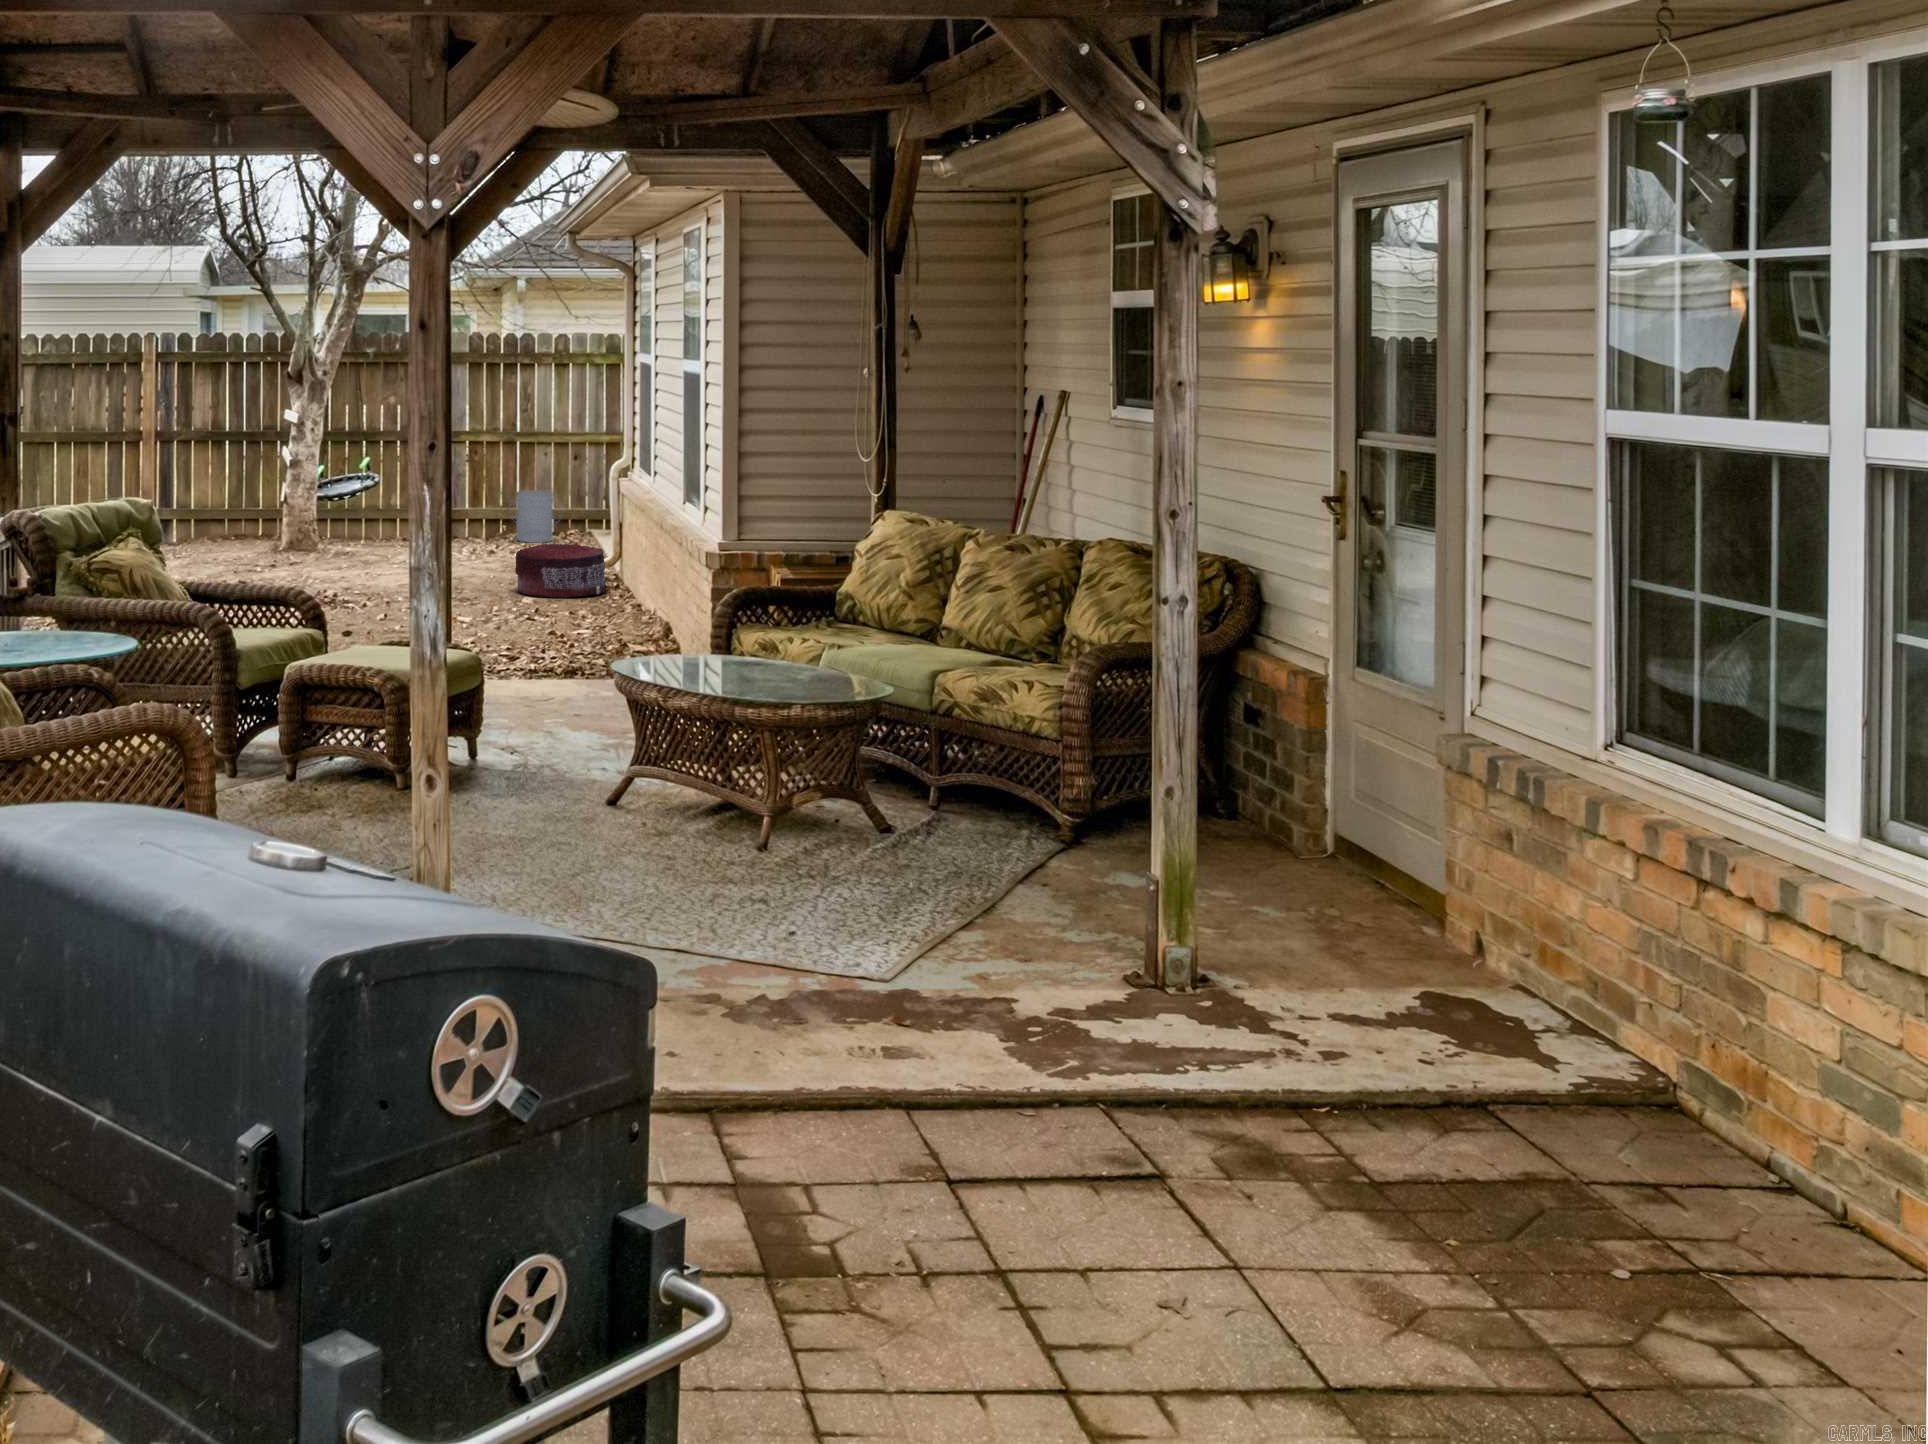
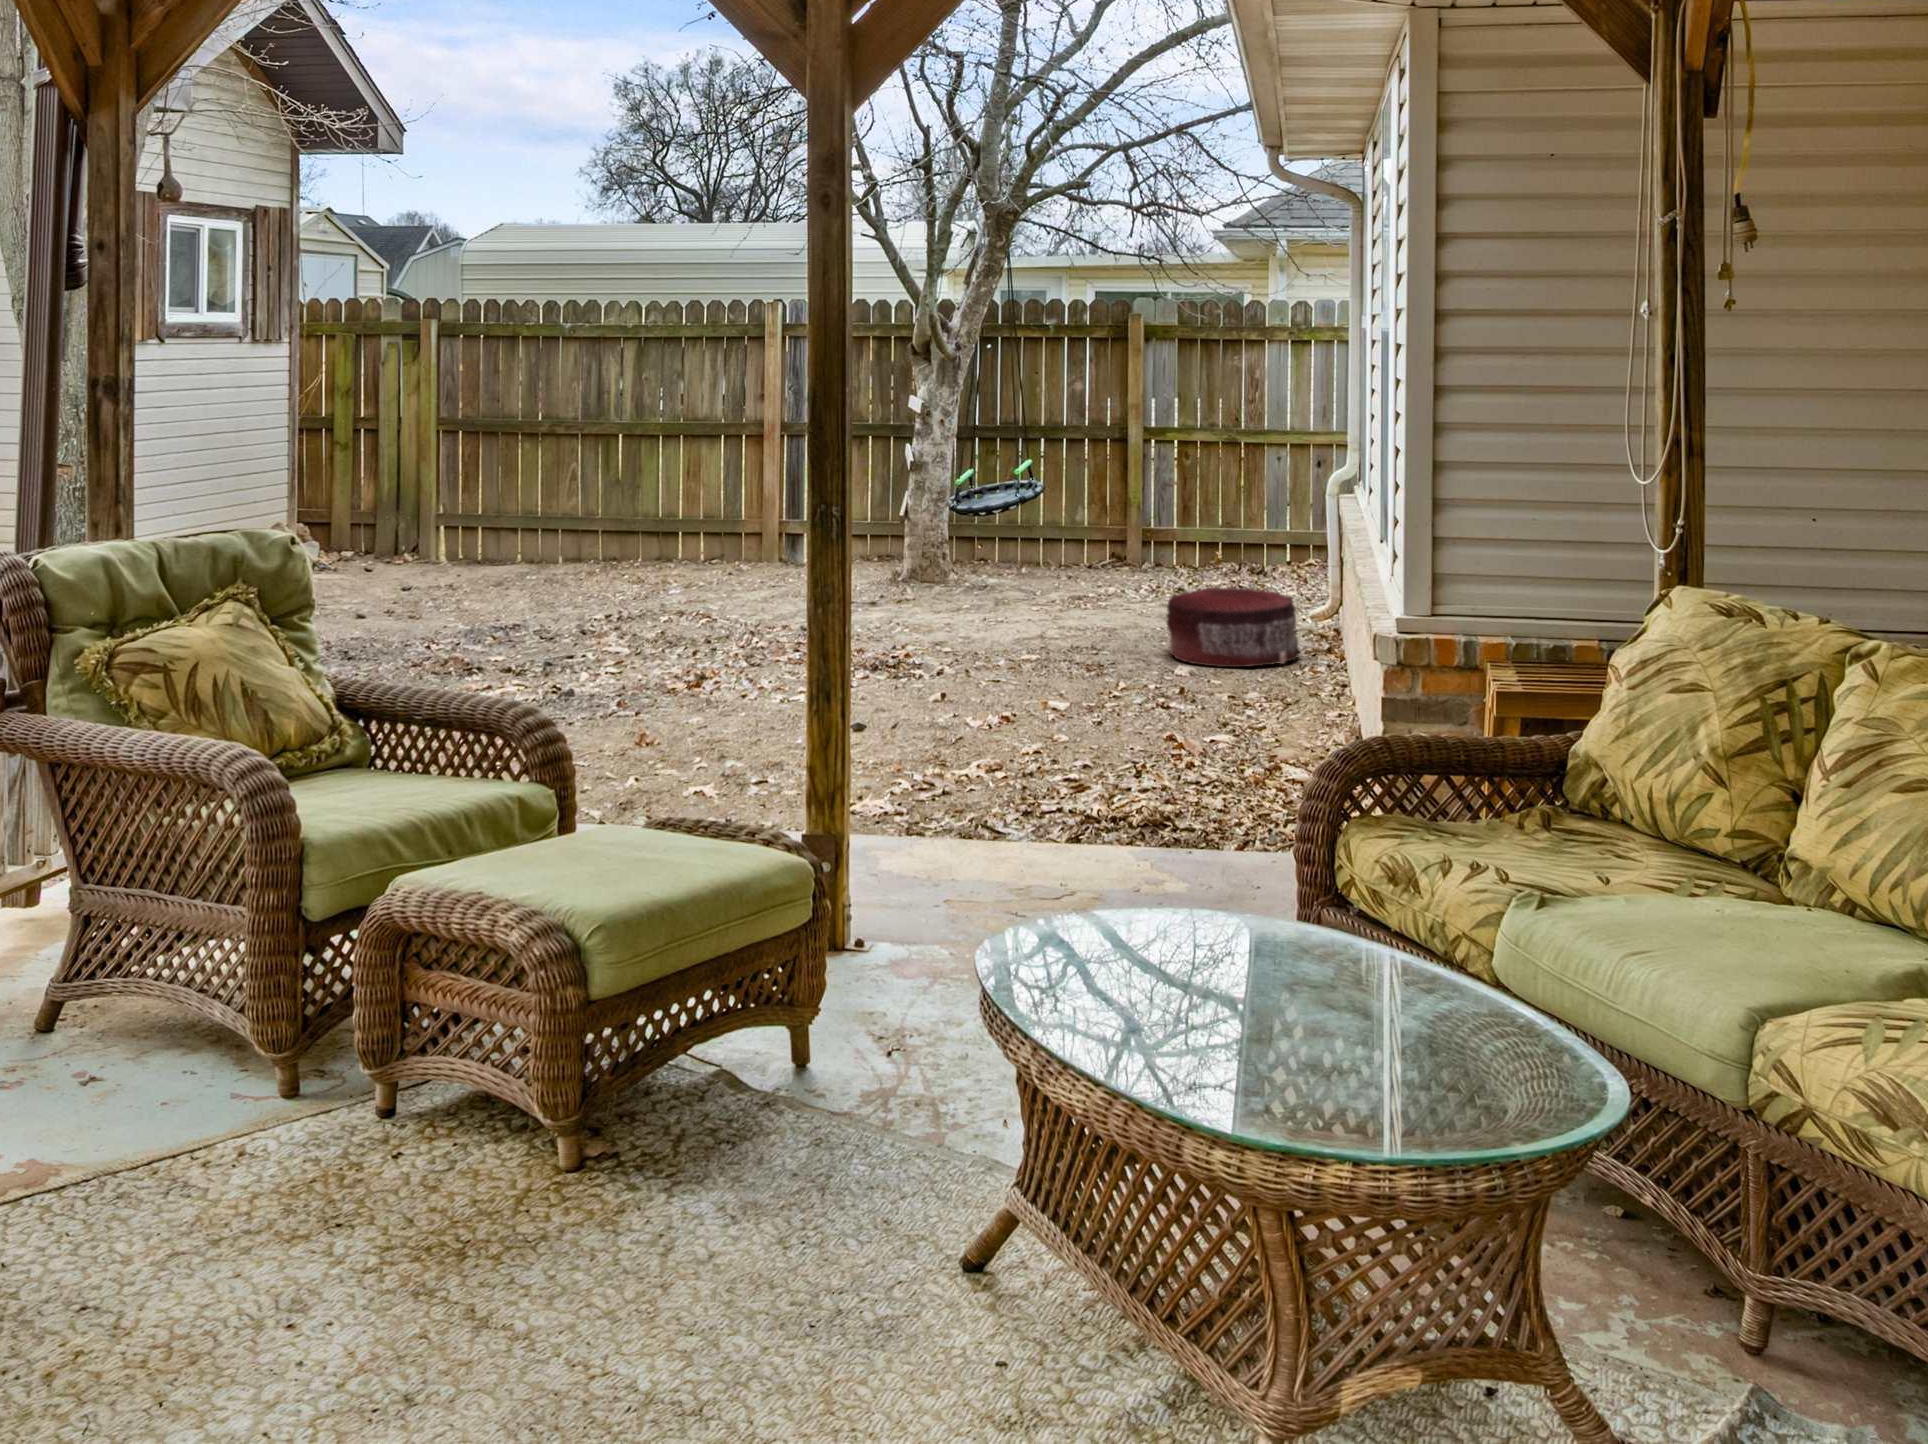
bucket: present [515,490,559,543] -> none [1216,505,1287,575]

